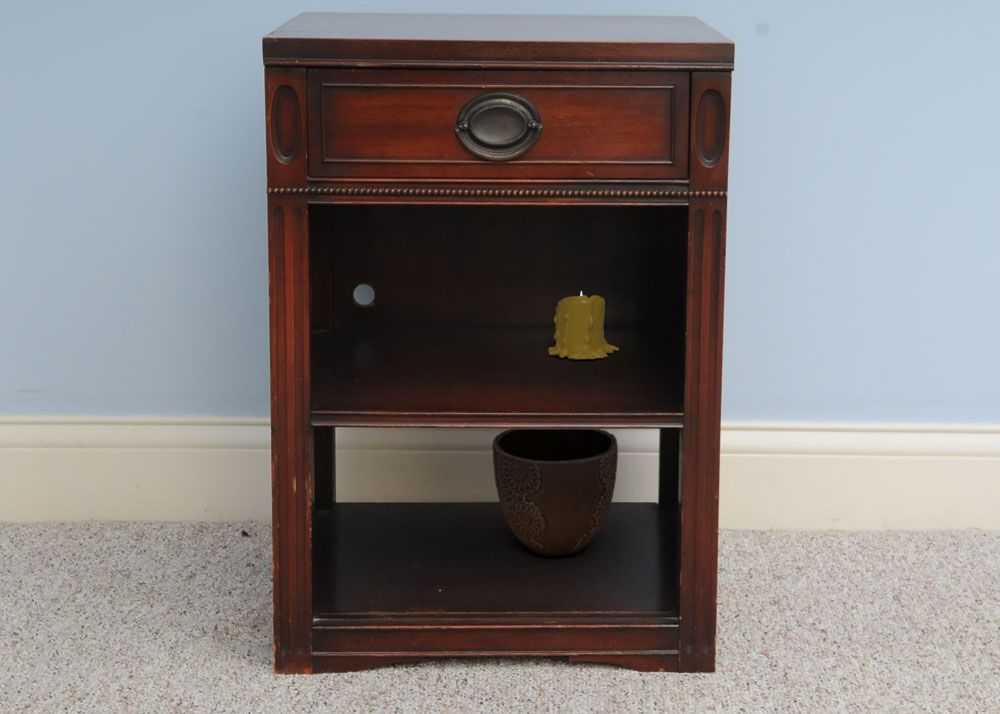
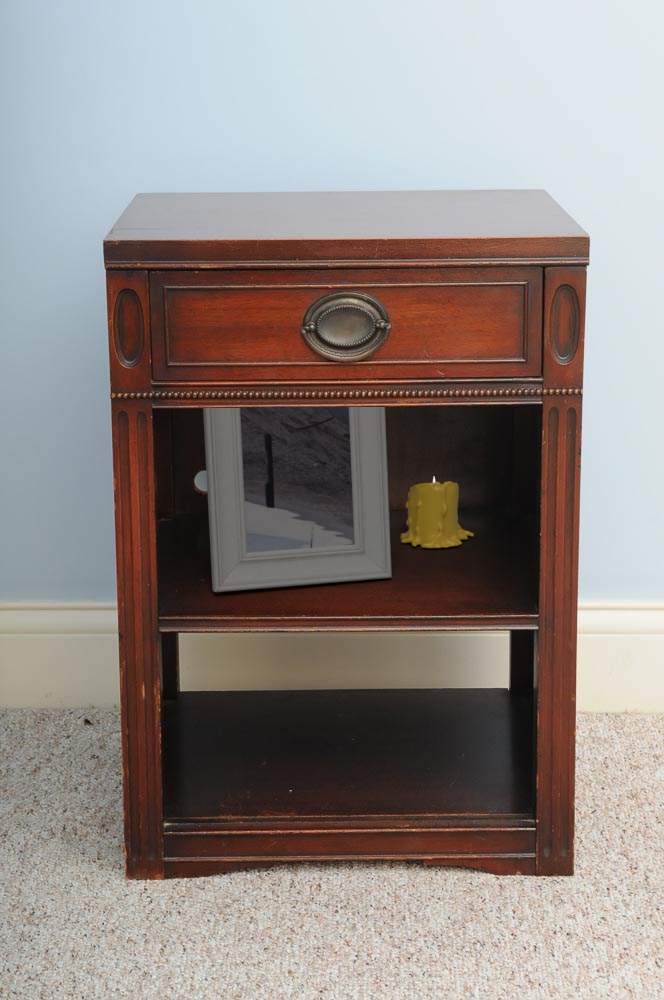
picture frame: none [356,166,540,392] -> present [203,407,392,592]
decorative bowl: present [492,429,618,557] -> none [344,611,473,752]

